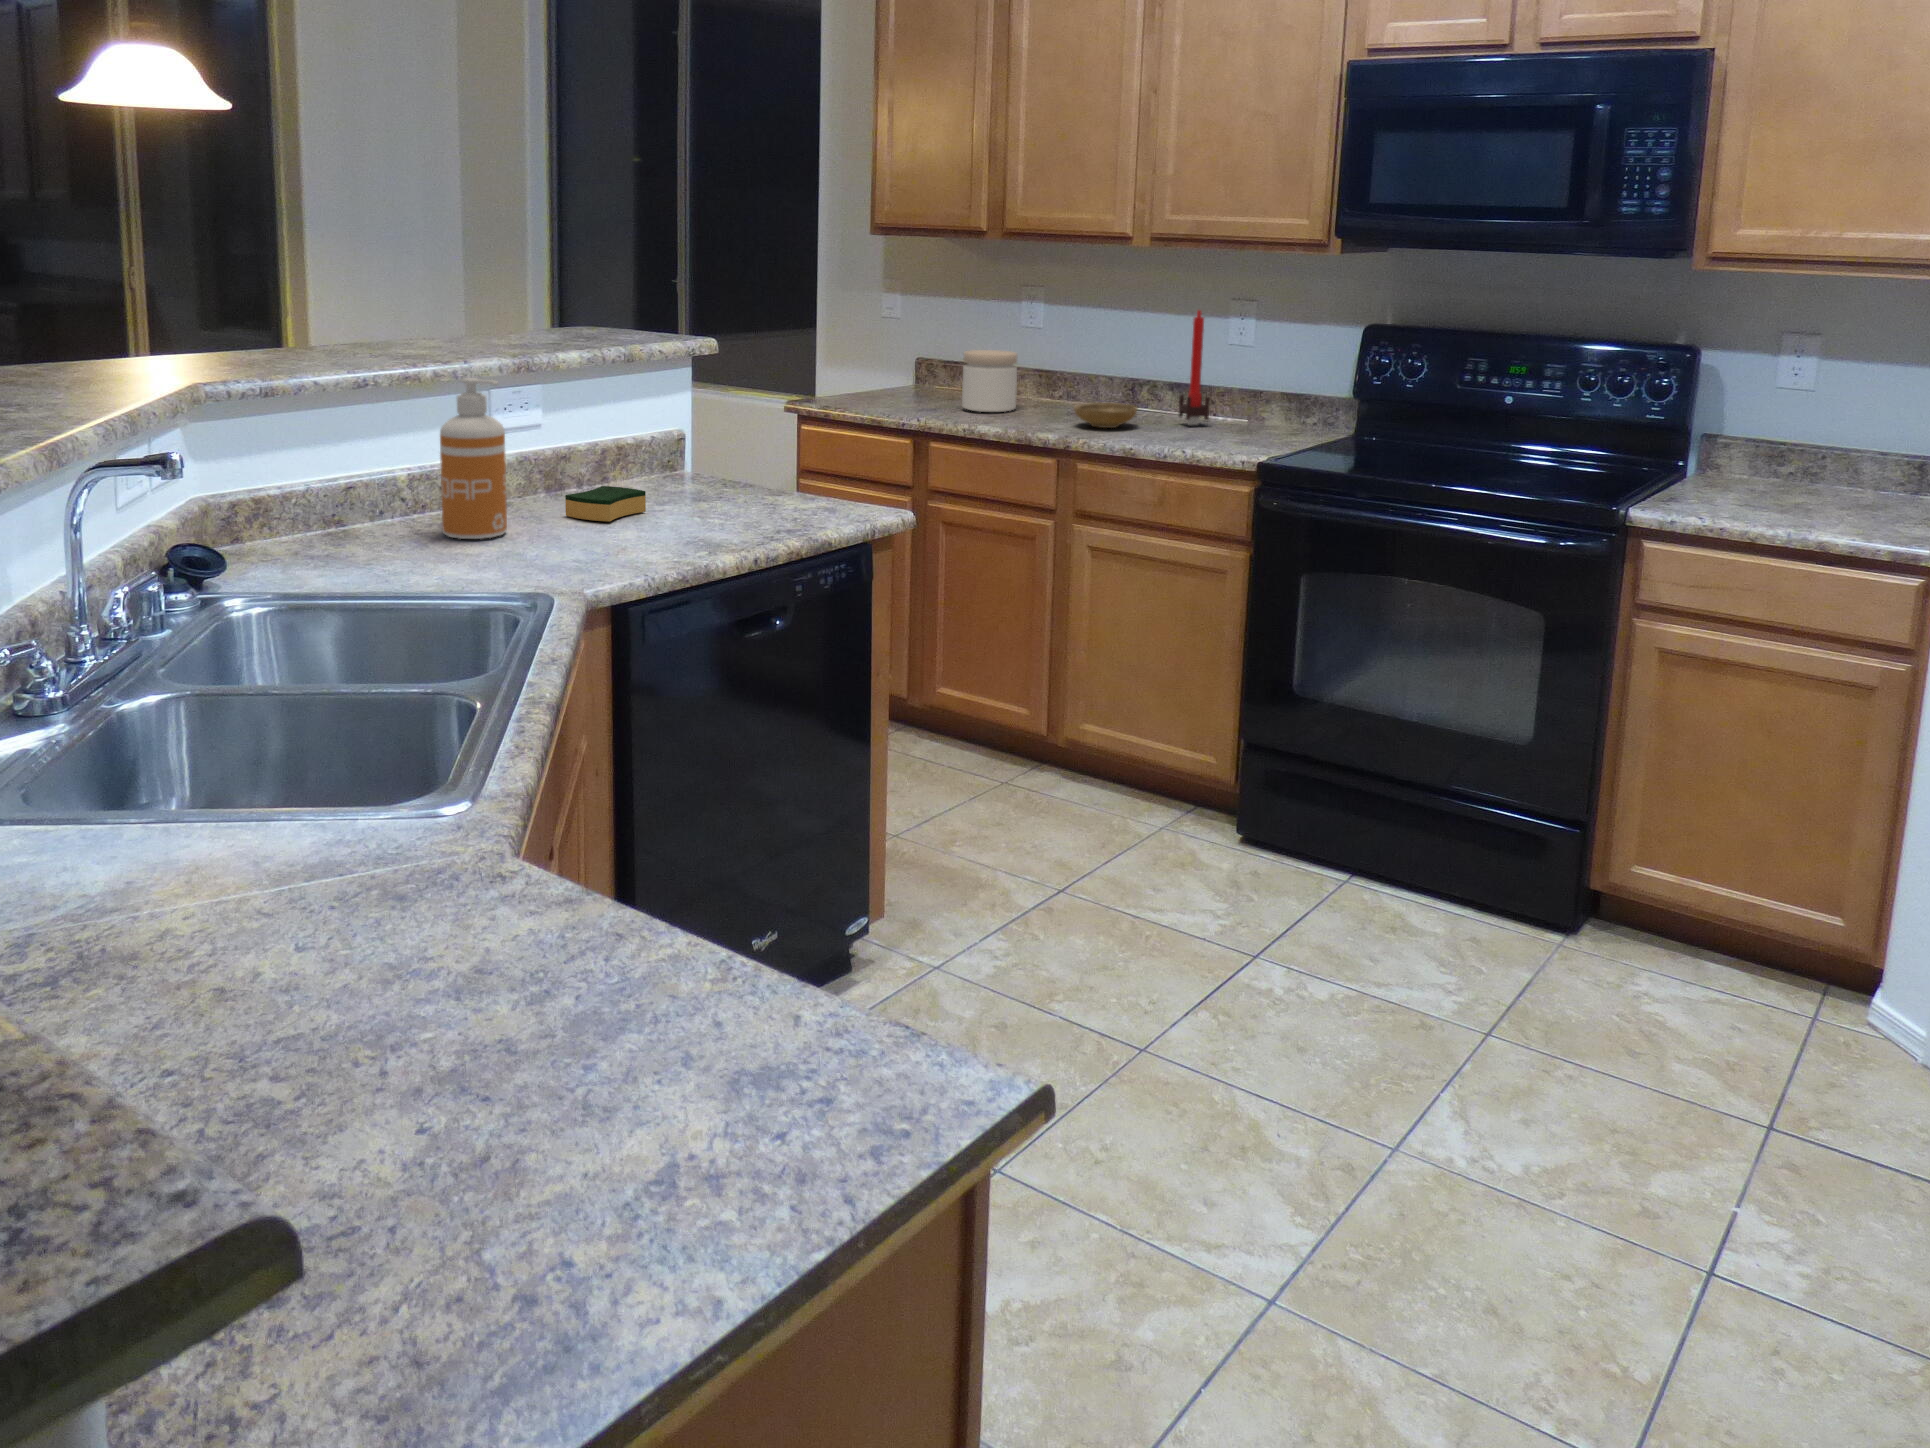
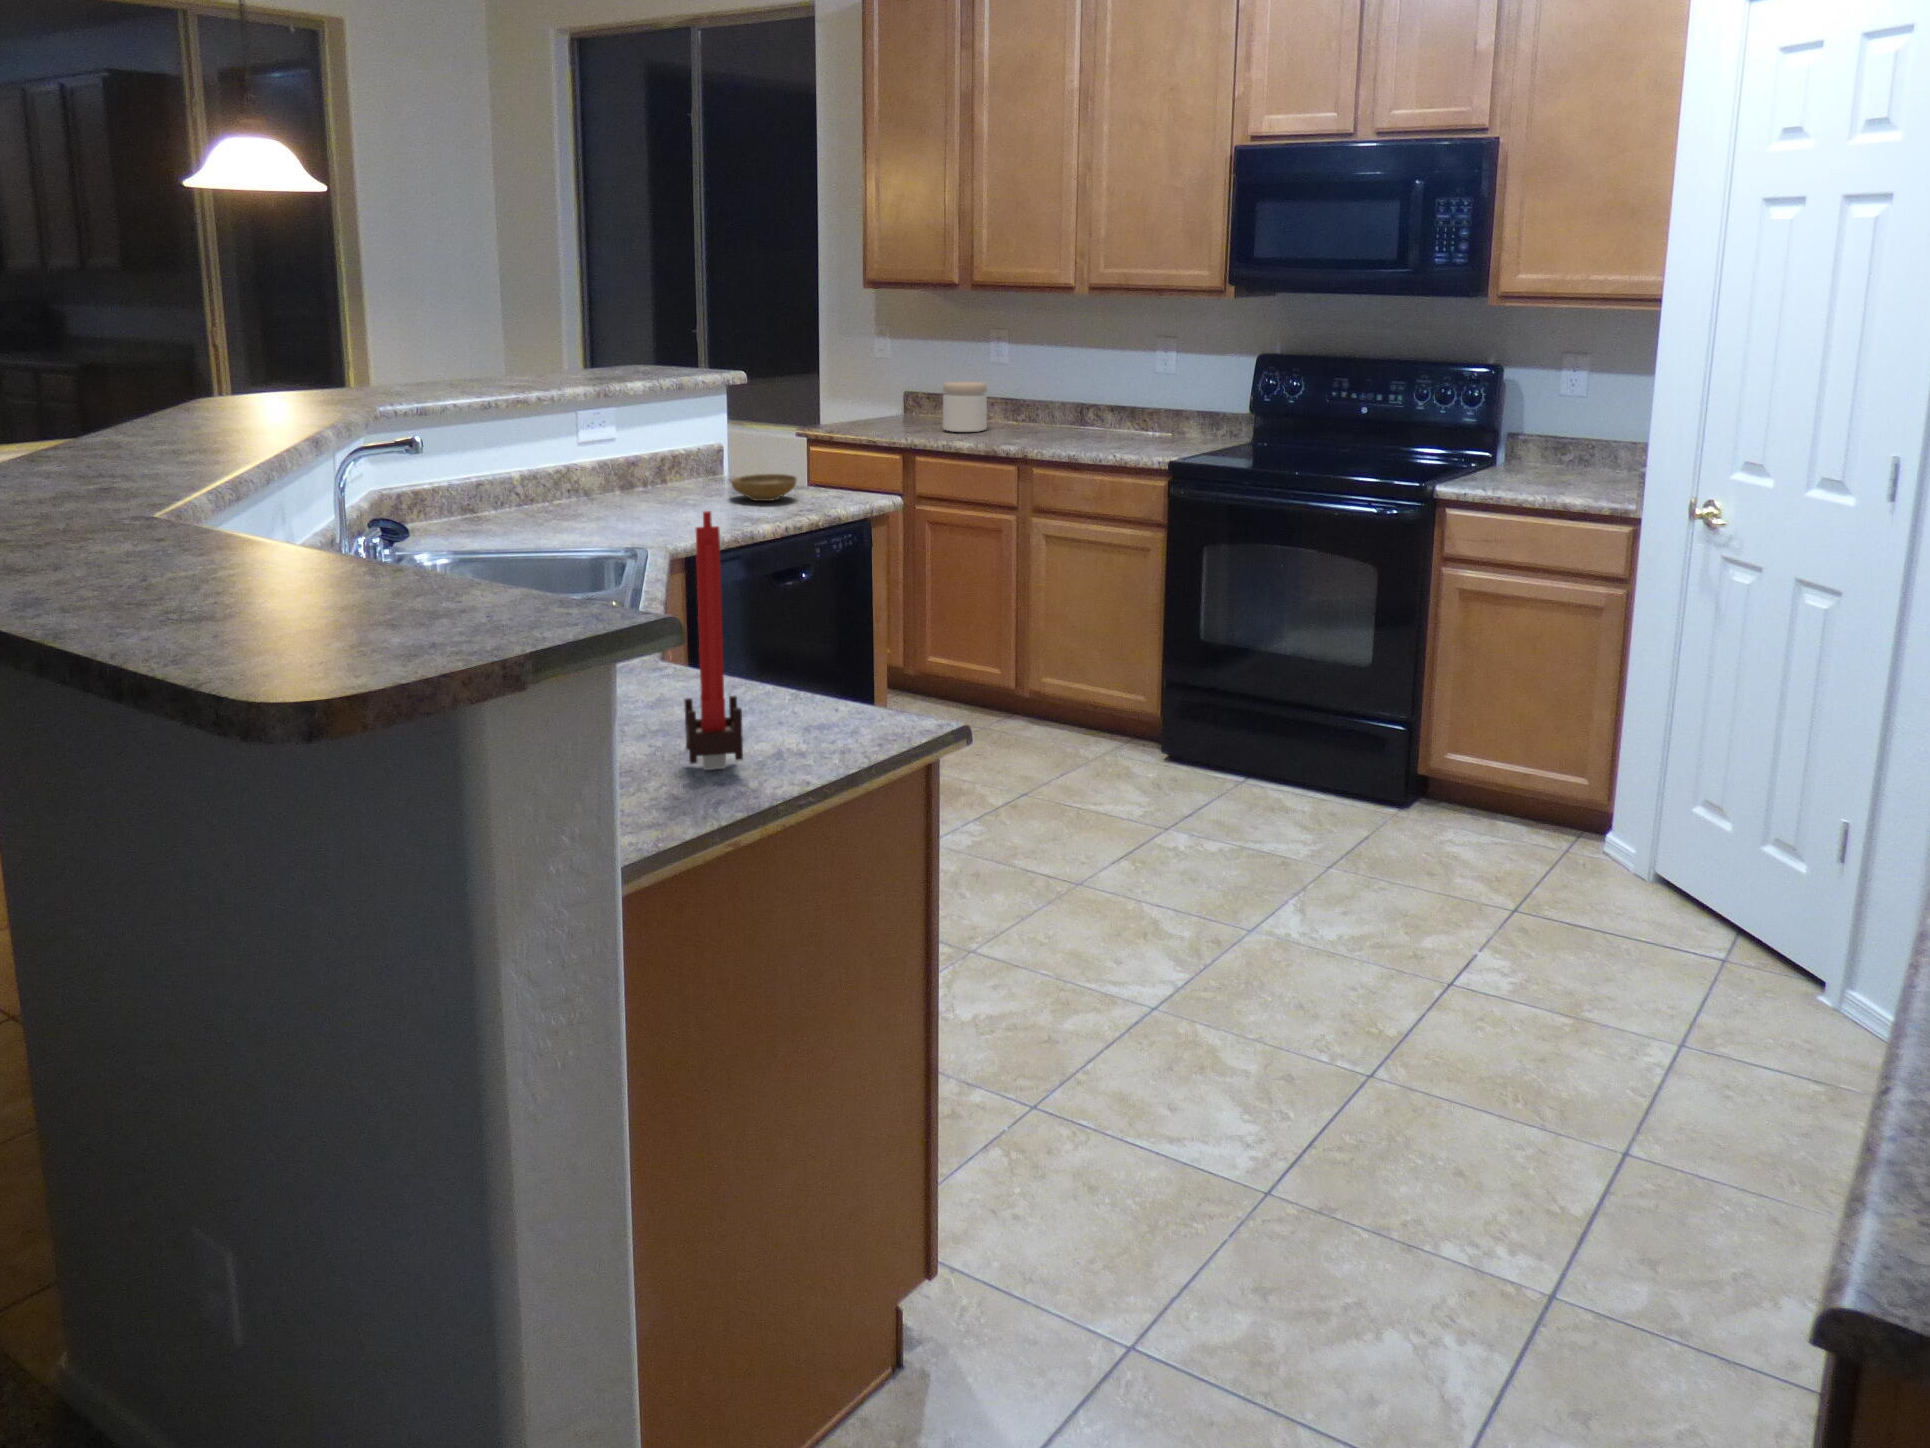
candle: present [1179,310,1210,425] -> present [685,511,743,770]
soap dispenser: present [440,378,507,539] -> none [547,400,598,520]
ceramic bowl: present [1074,403,1137,428] -> present [731,474,797,501]
sponge: present [565,486,646,522] -> none [639,483,700,507]

